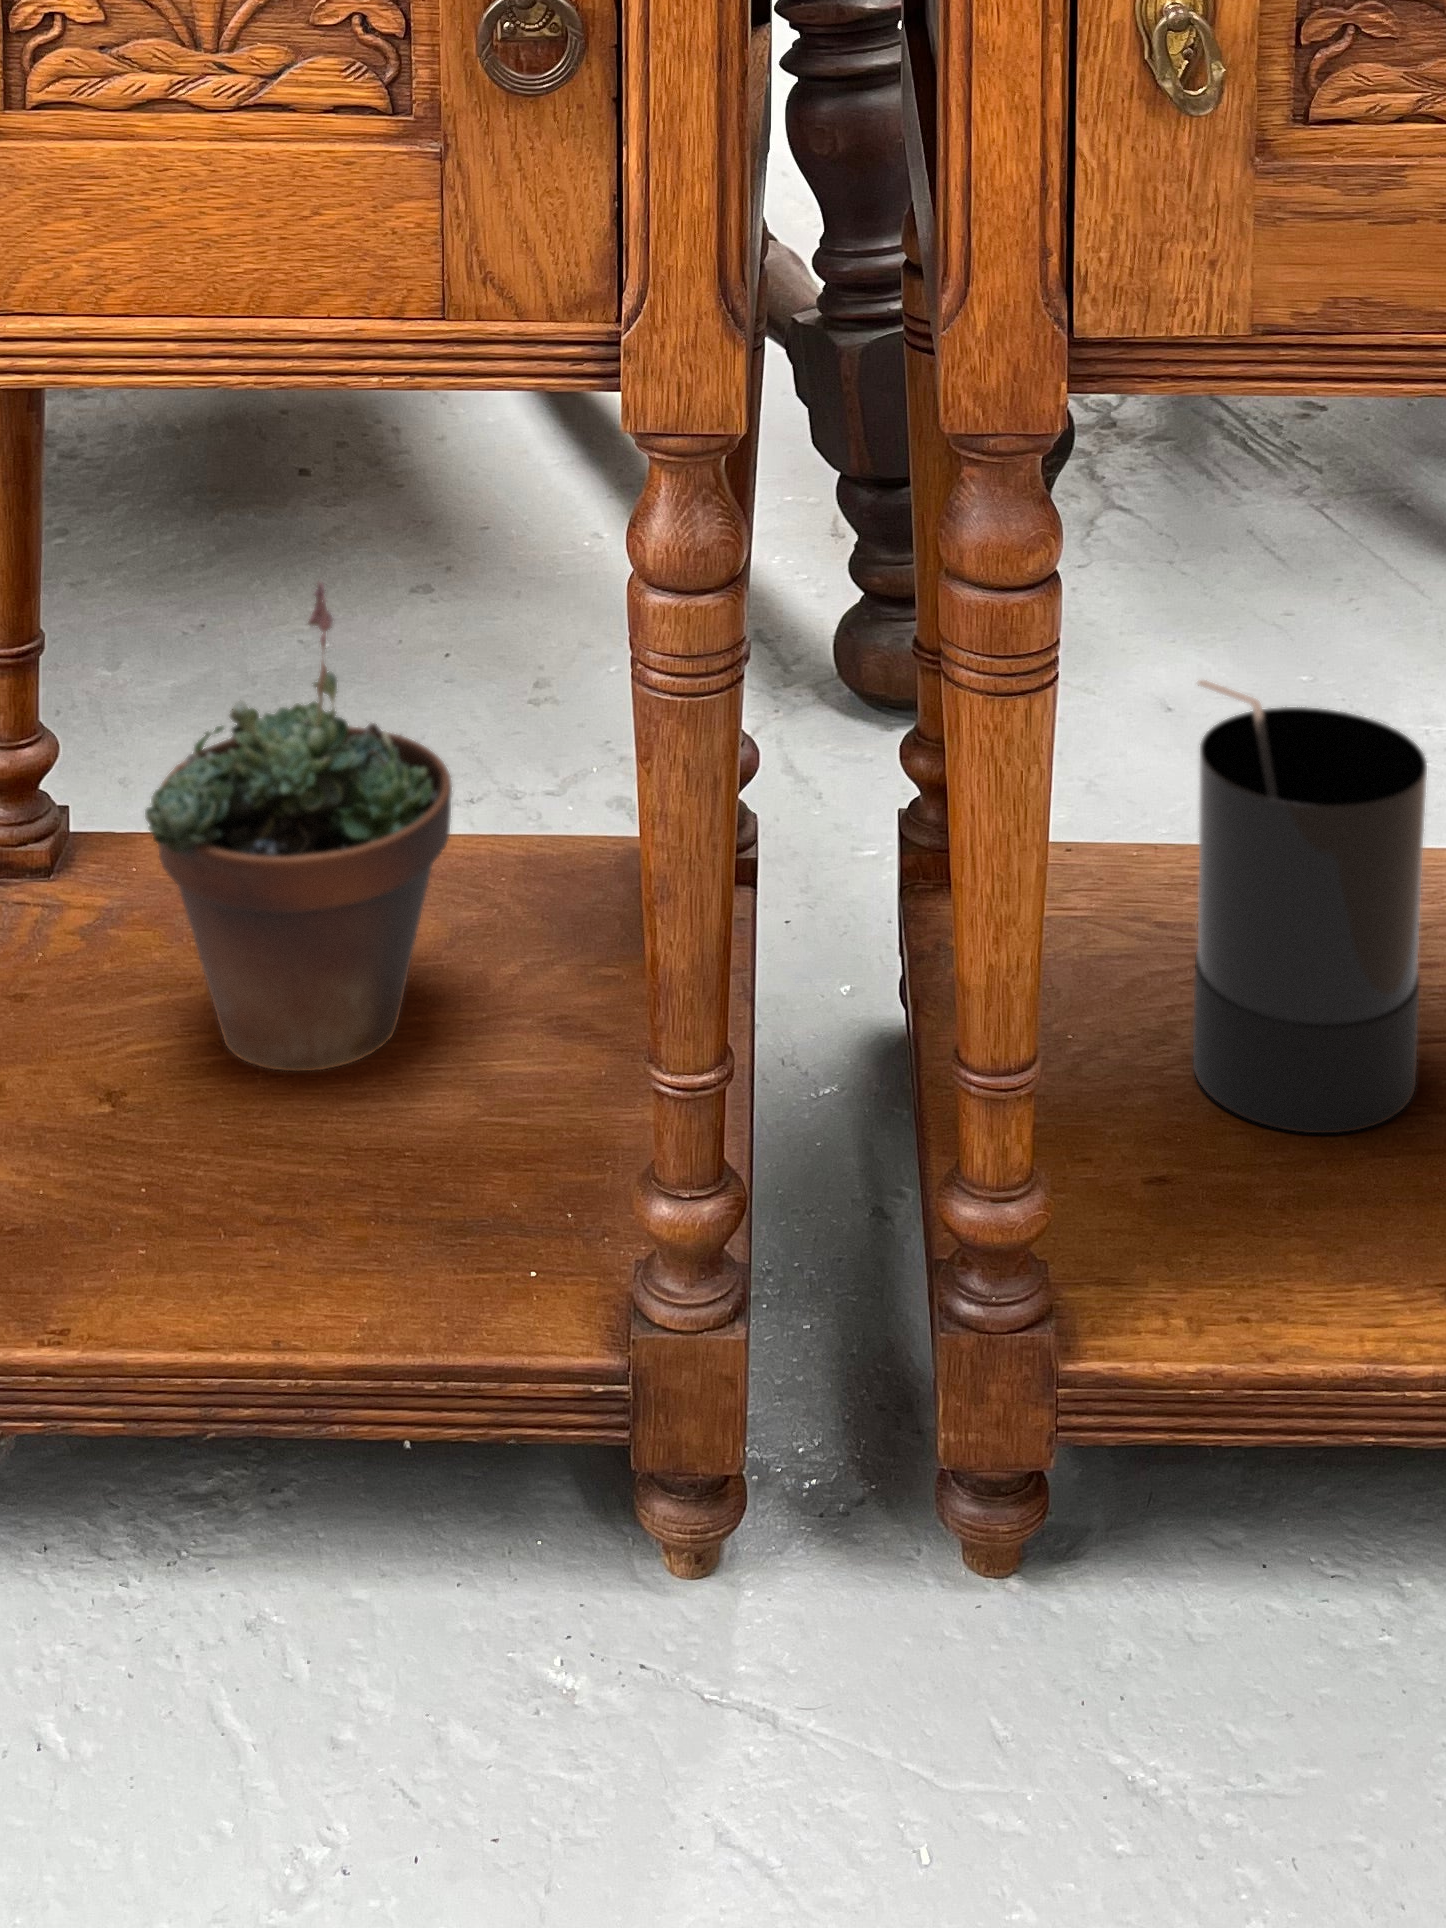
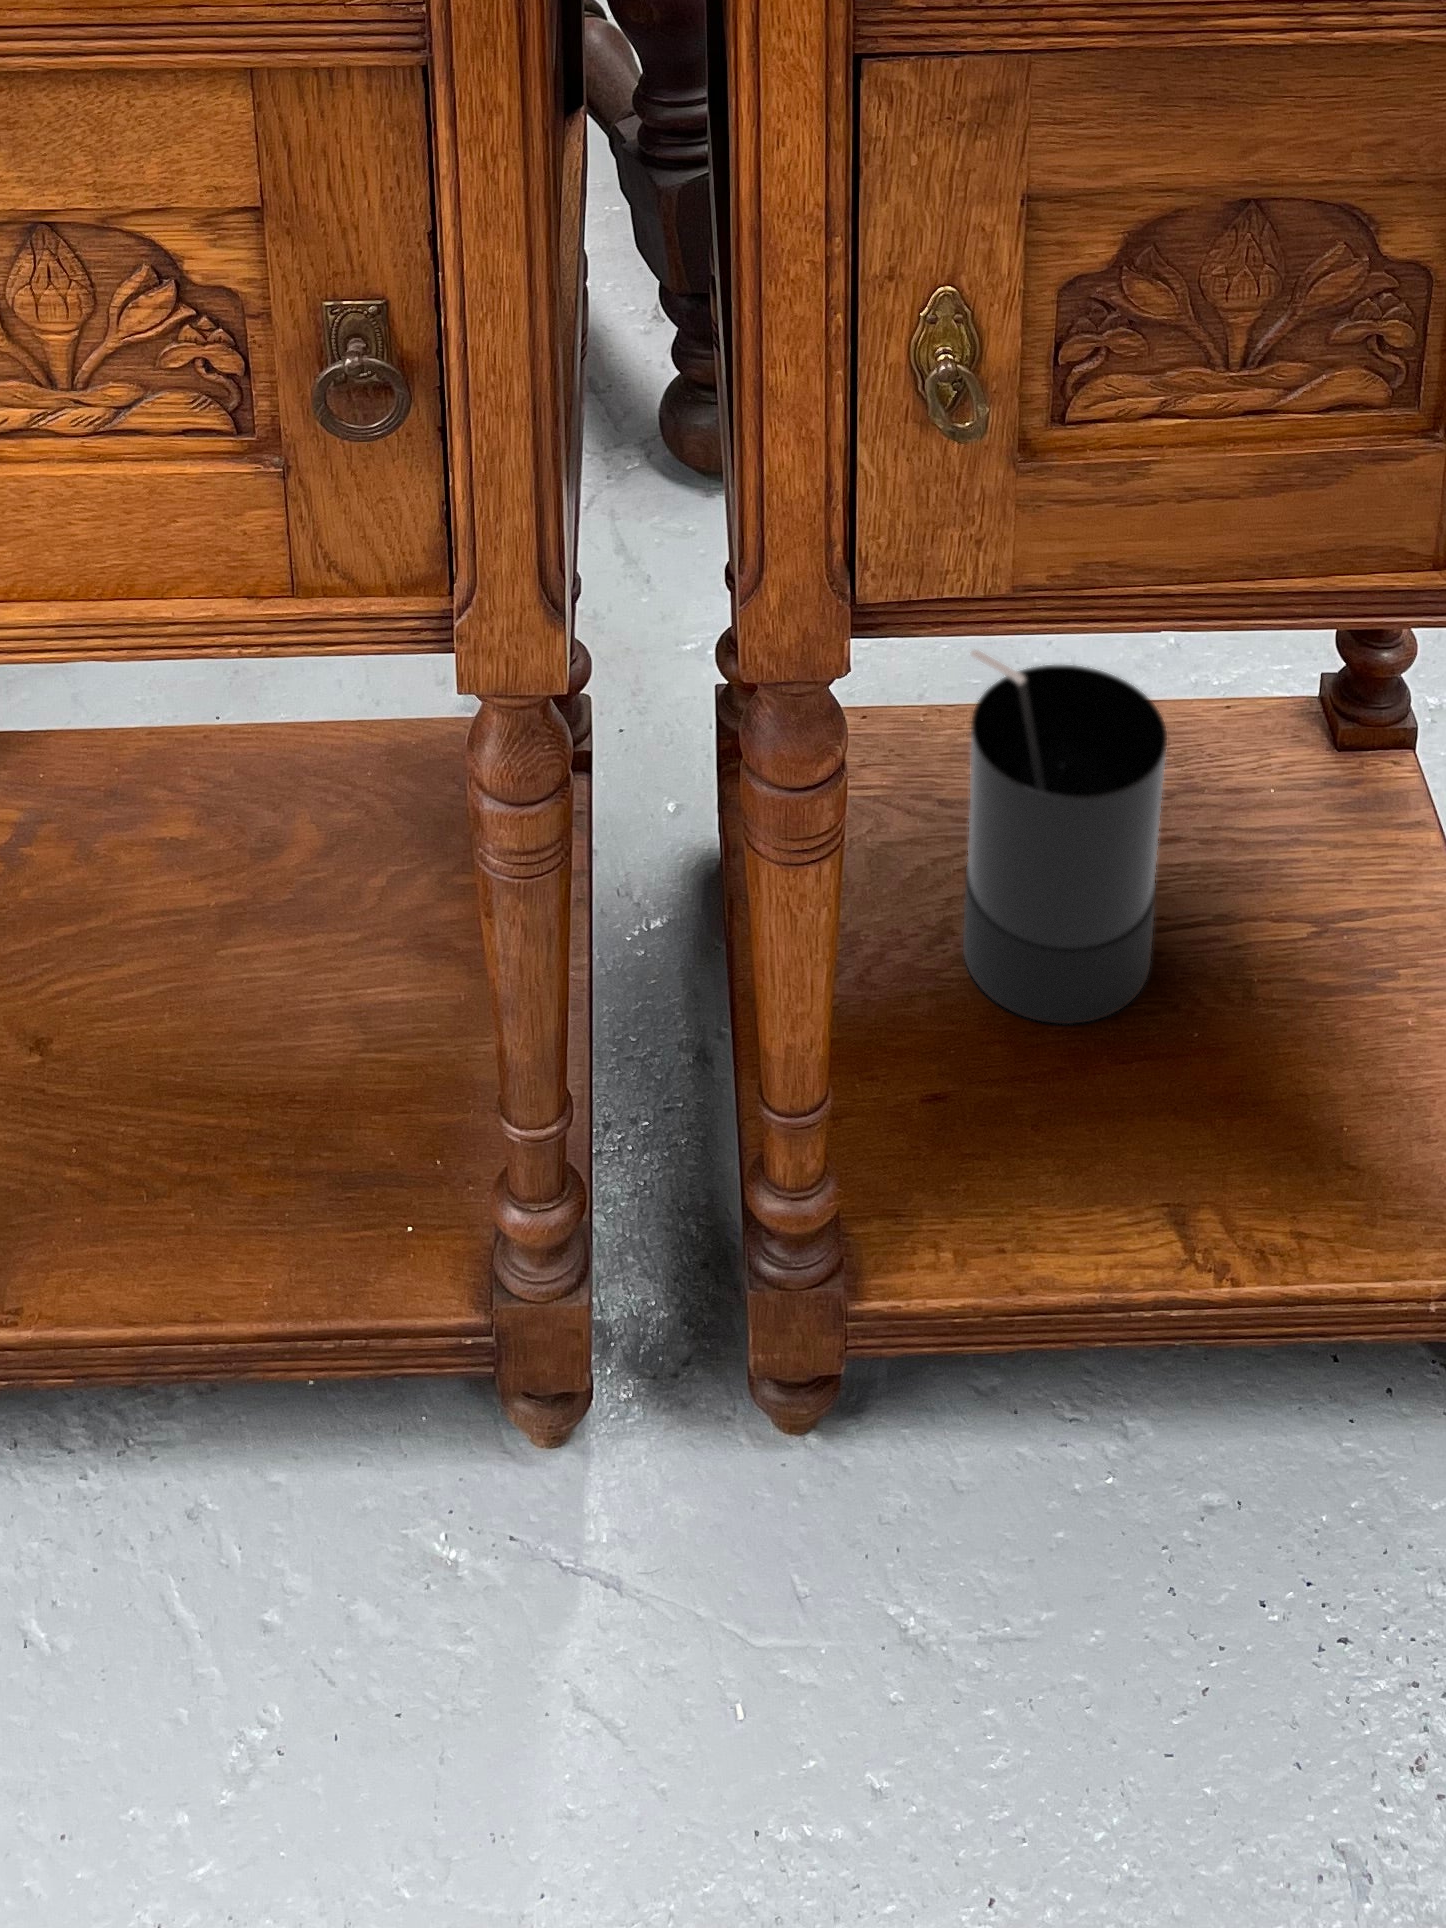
succulent plant: present [145,583,452,1071] -> none [49,602,318,984]

